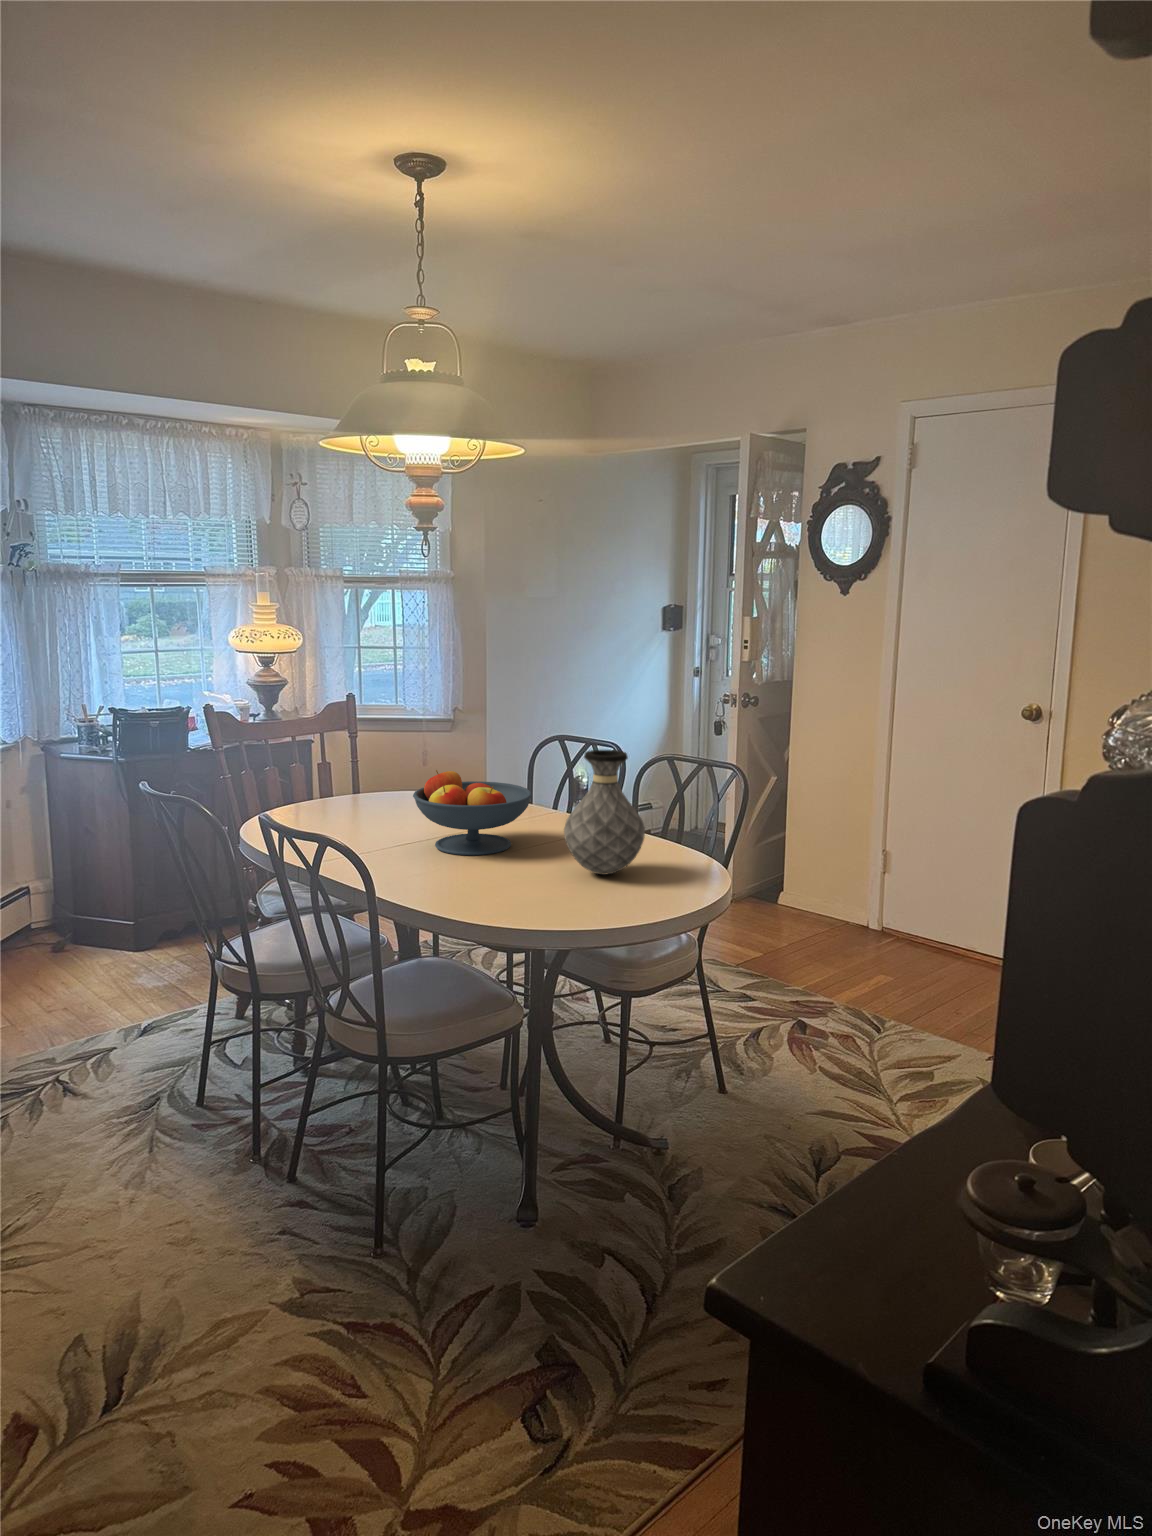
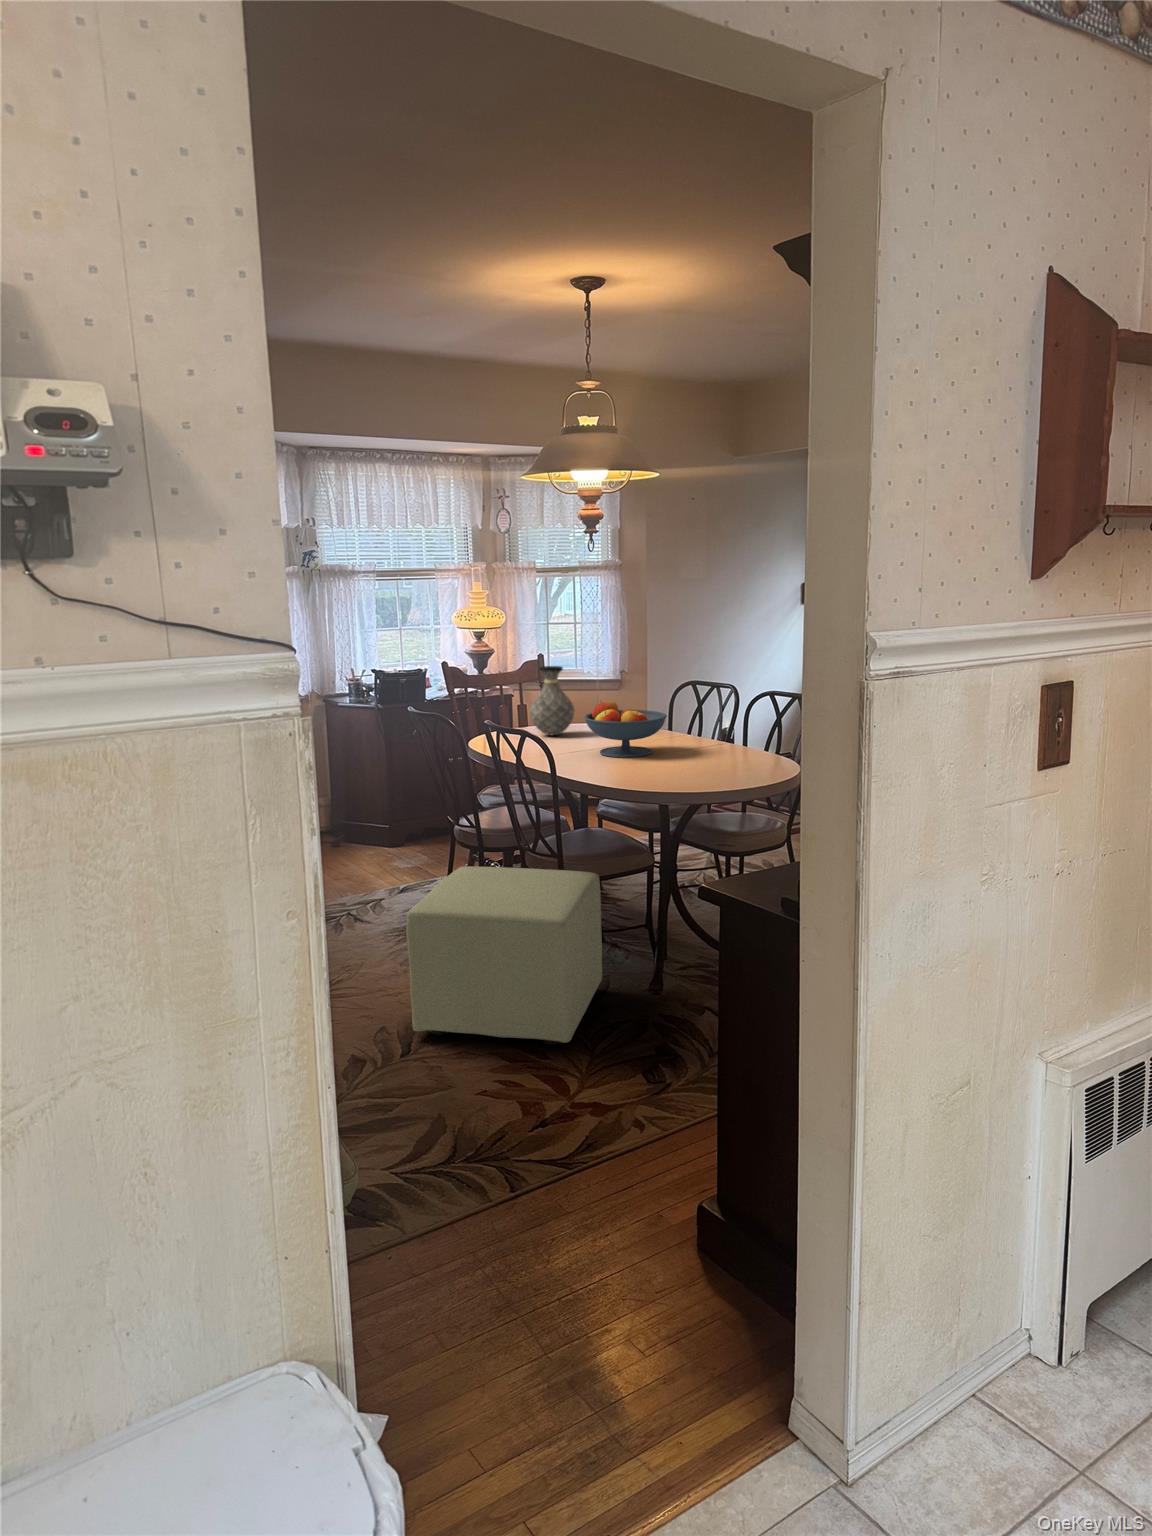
vase: present [564,750,645,875] -> present [530,666,574,735]
ottoman: none [110,1042,444,1371] -> present [406,866,602,1045]

